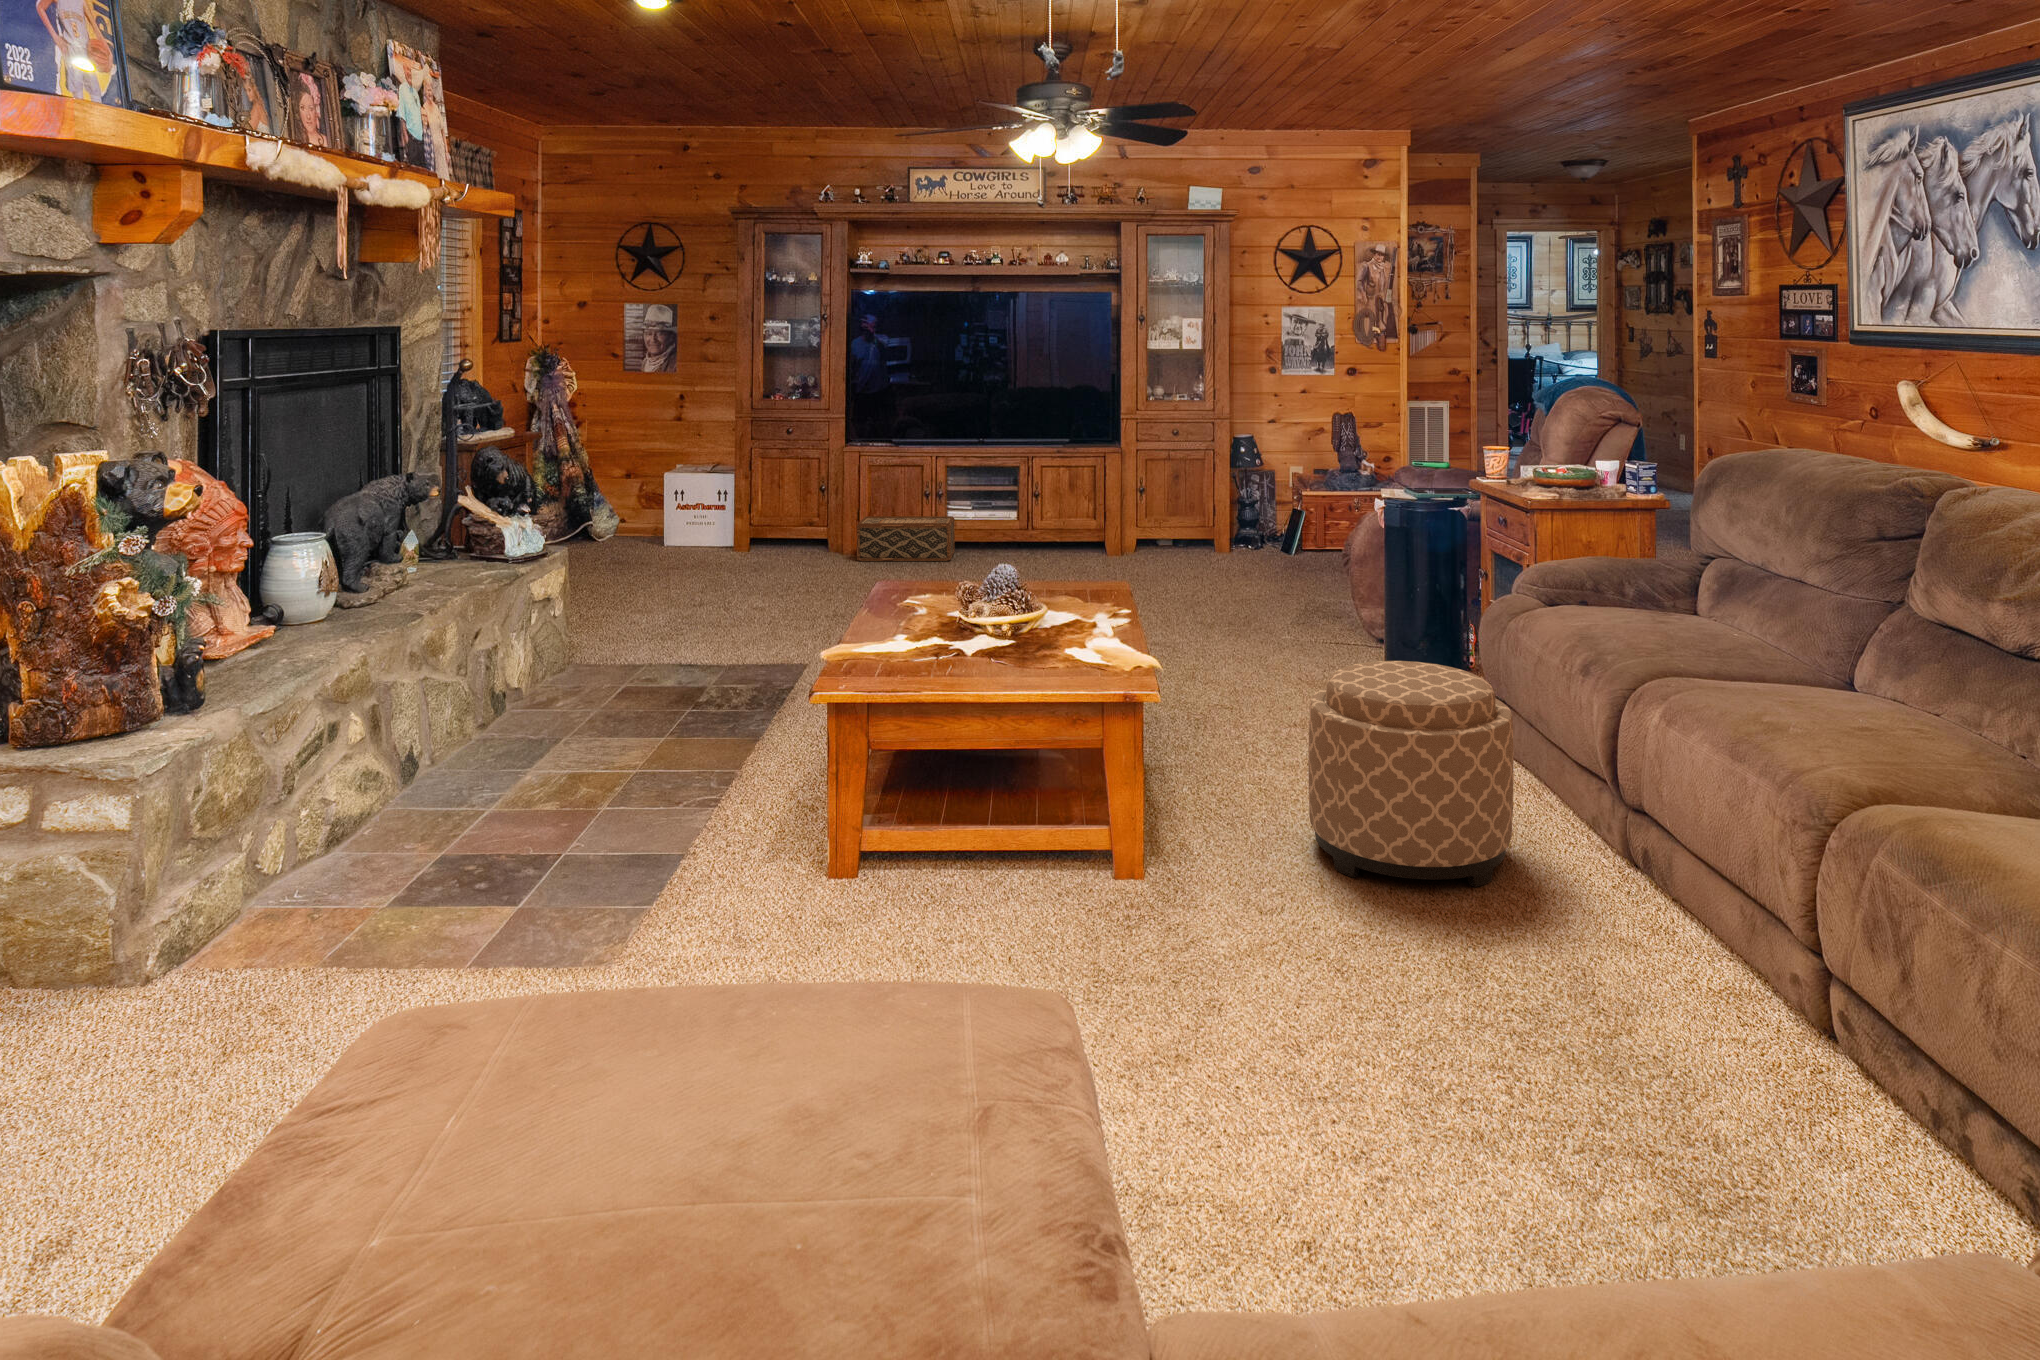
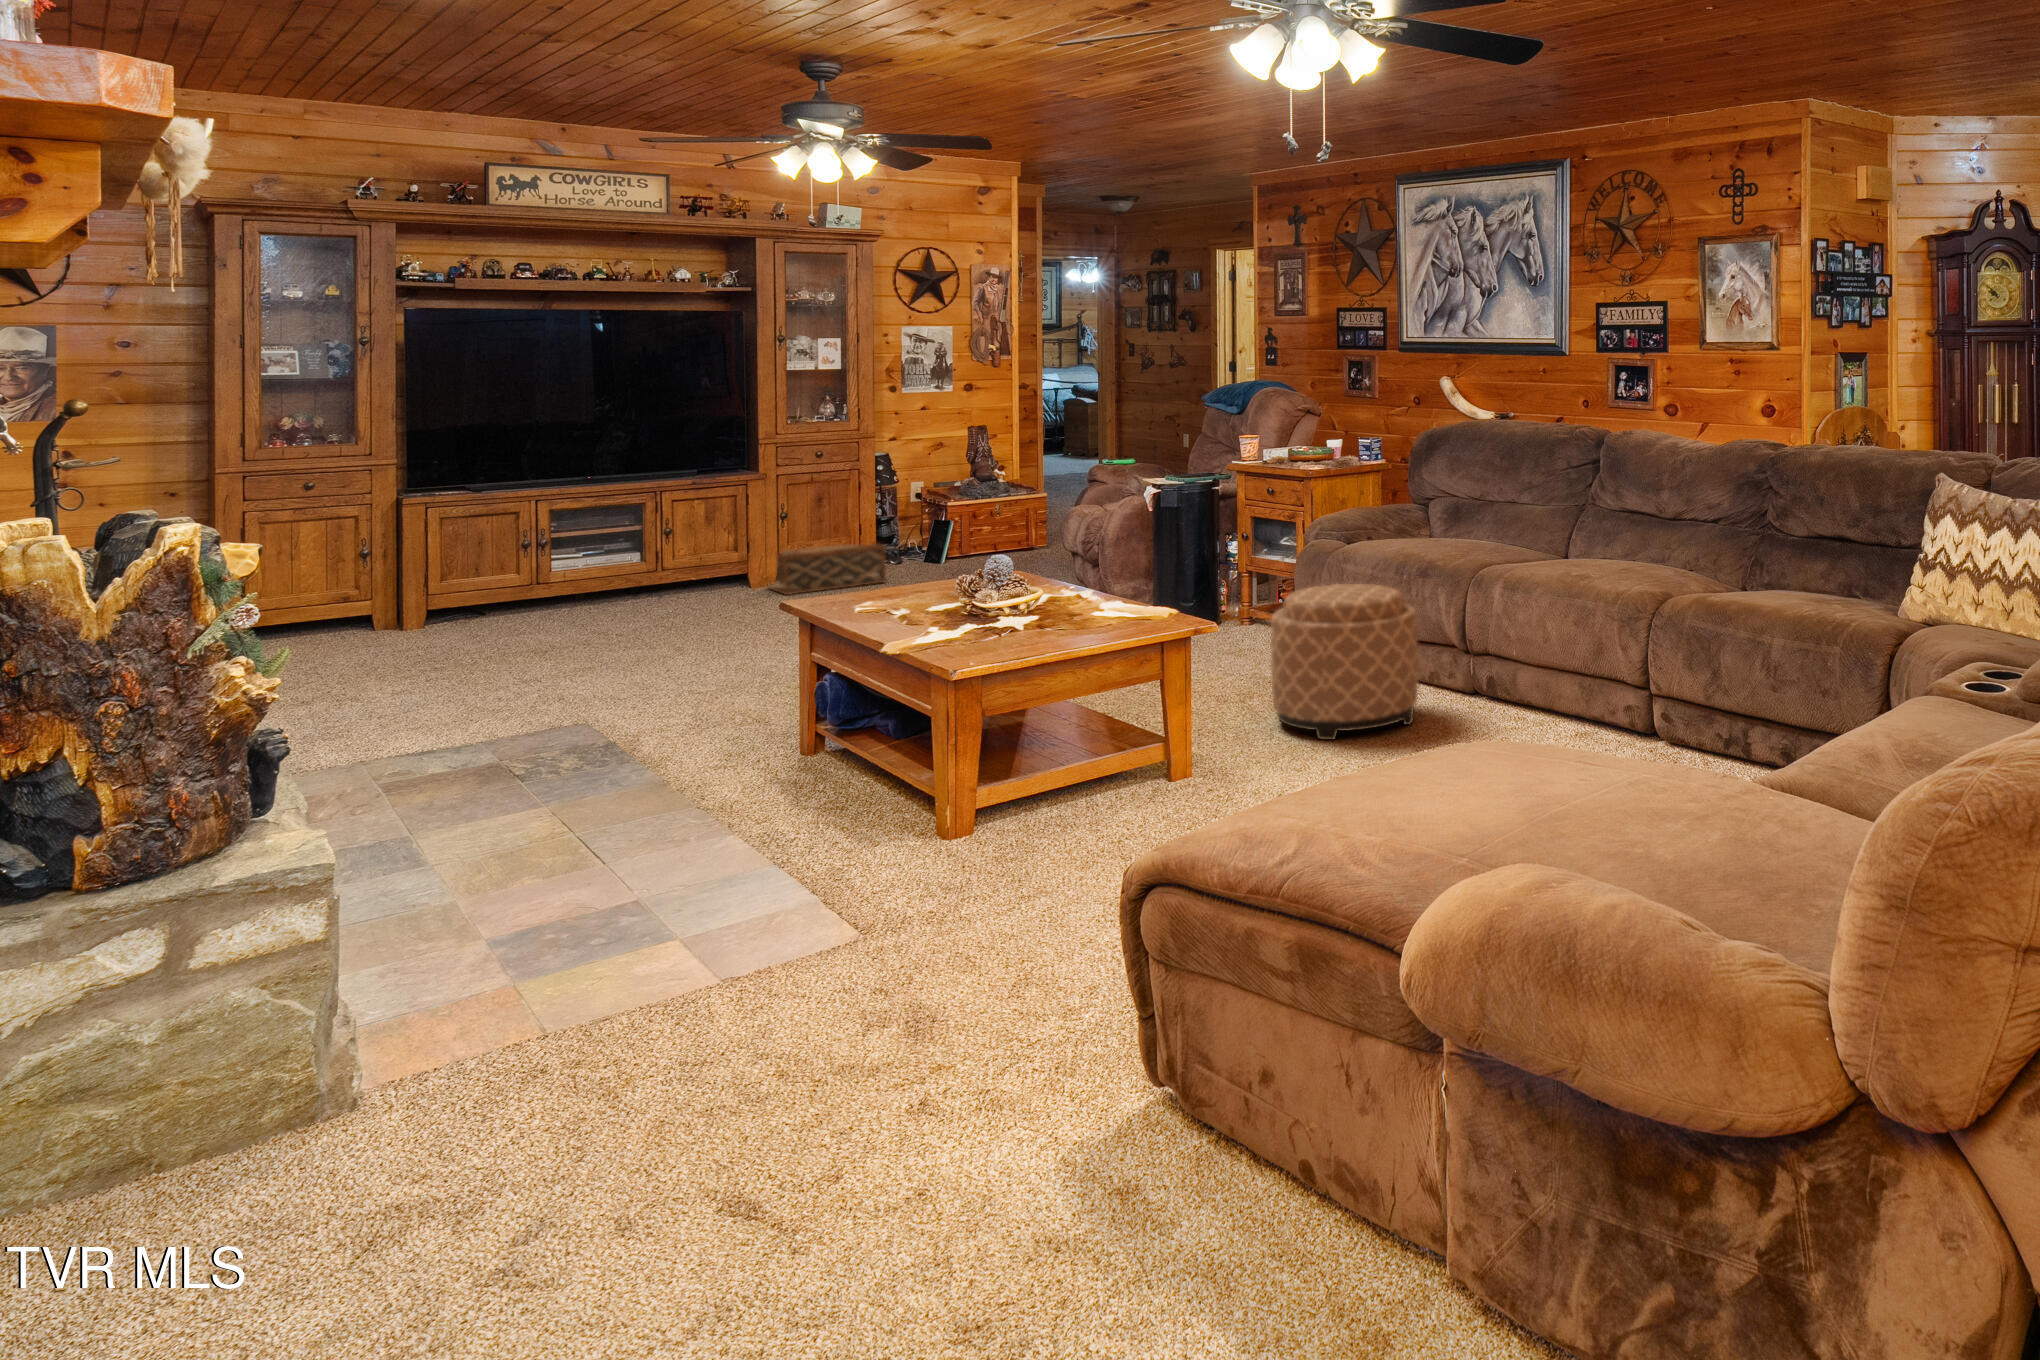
woven basket: present [857,516,955,561] -> present [770,543,886,595]

